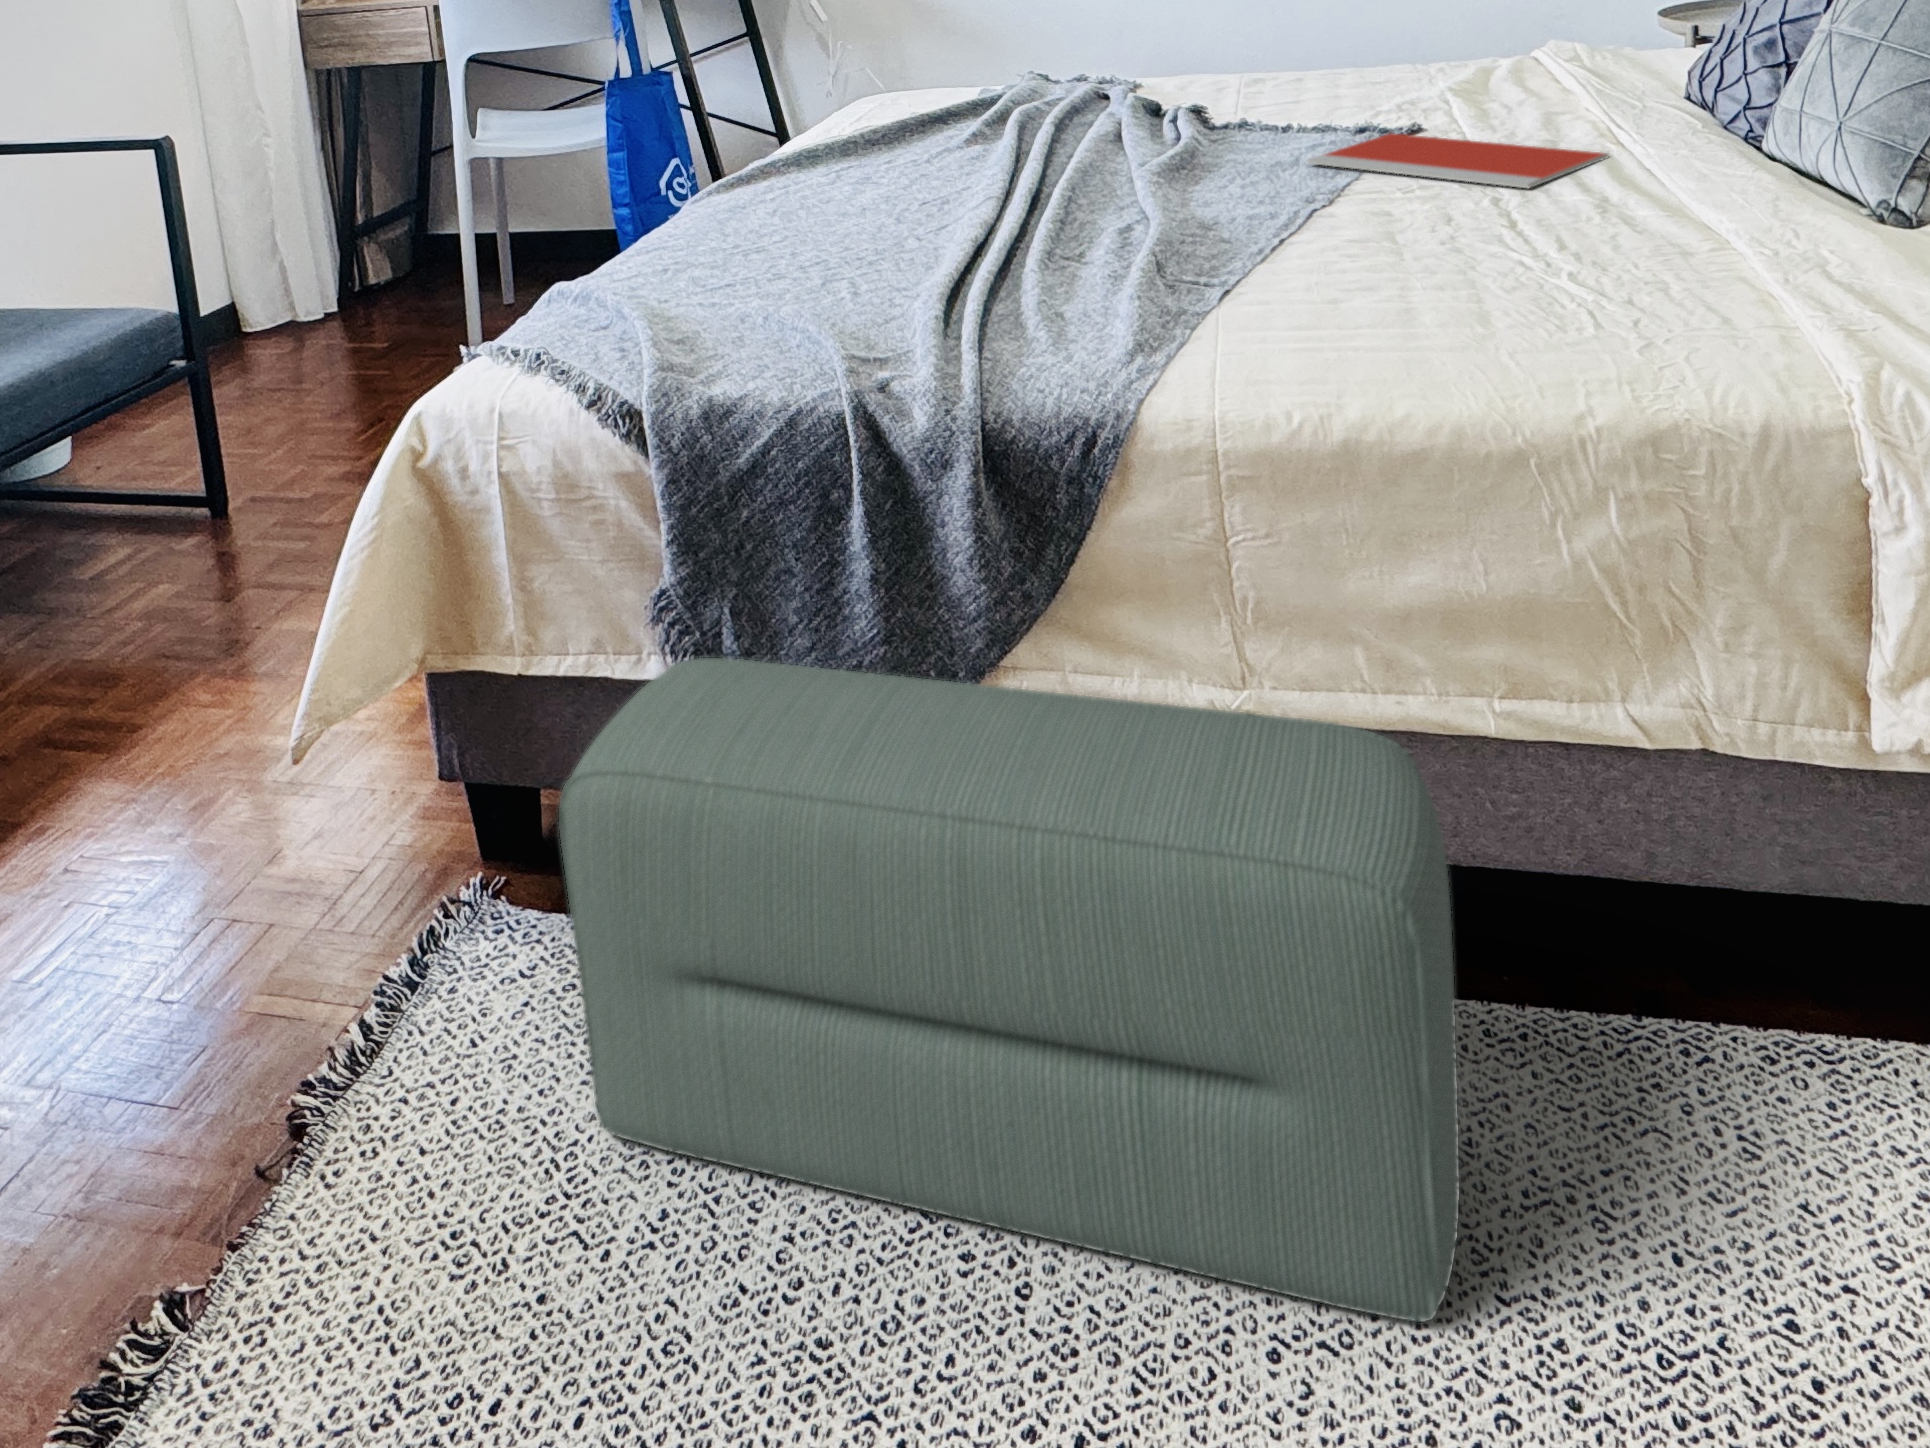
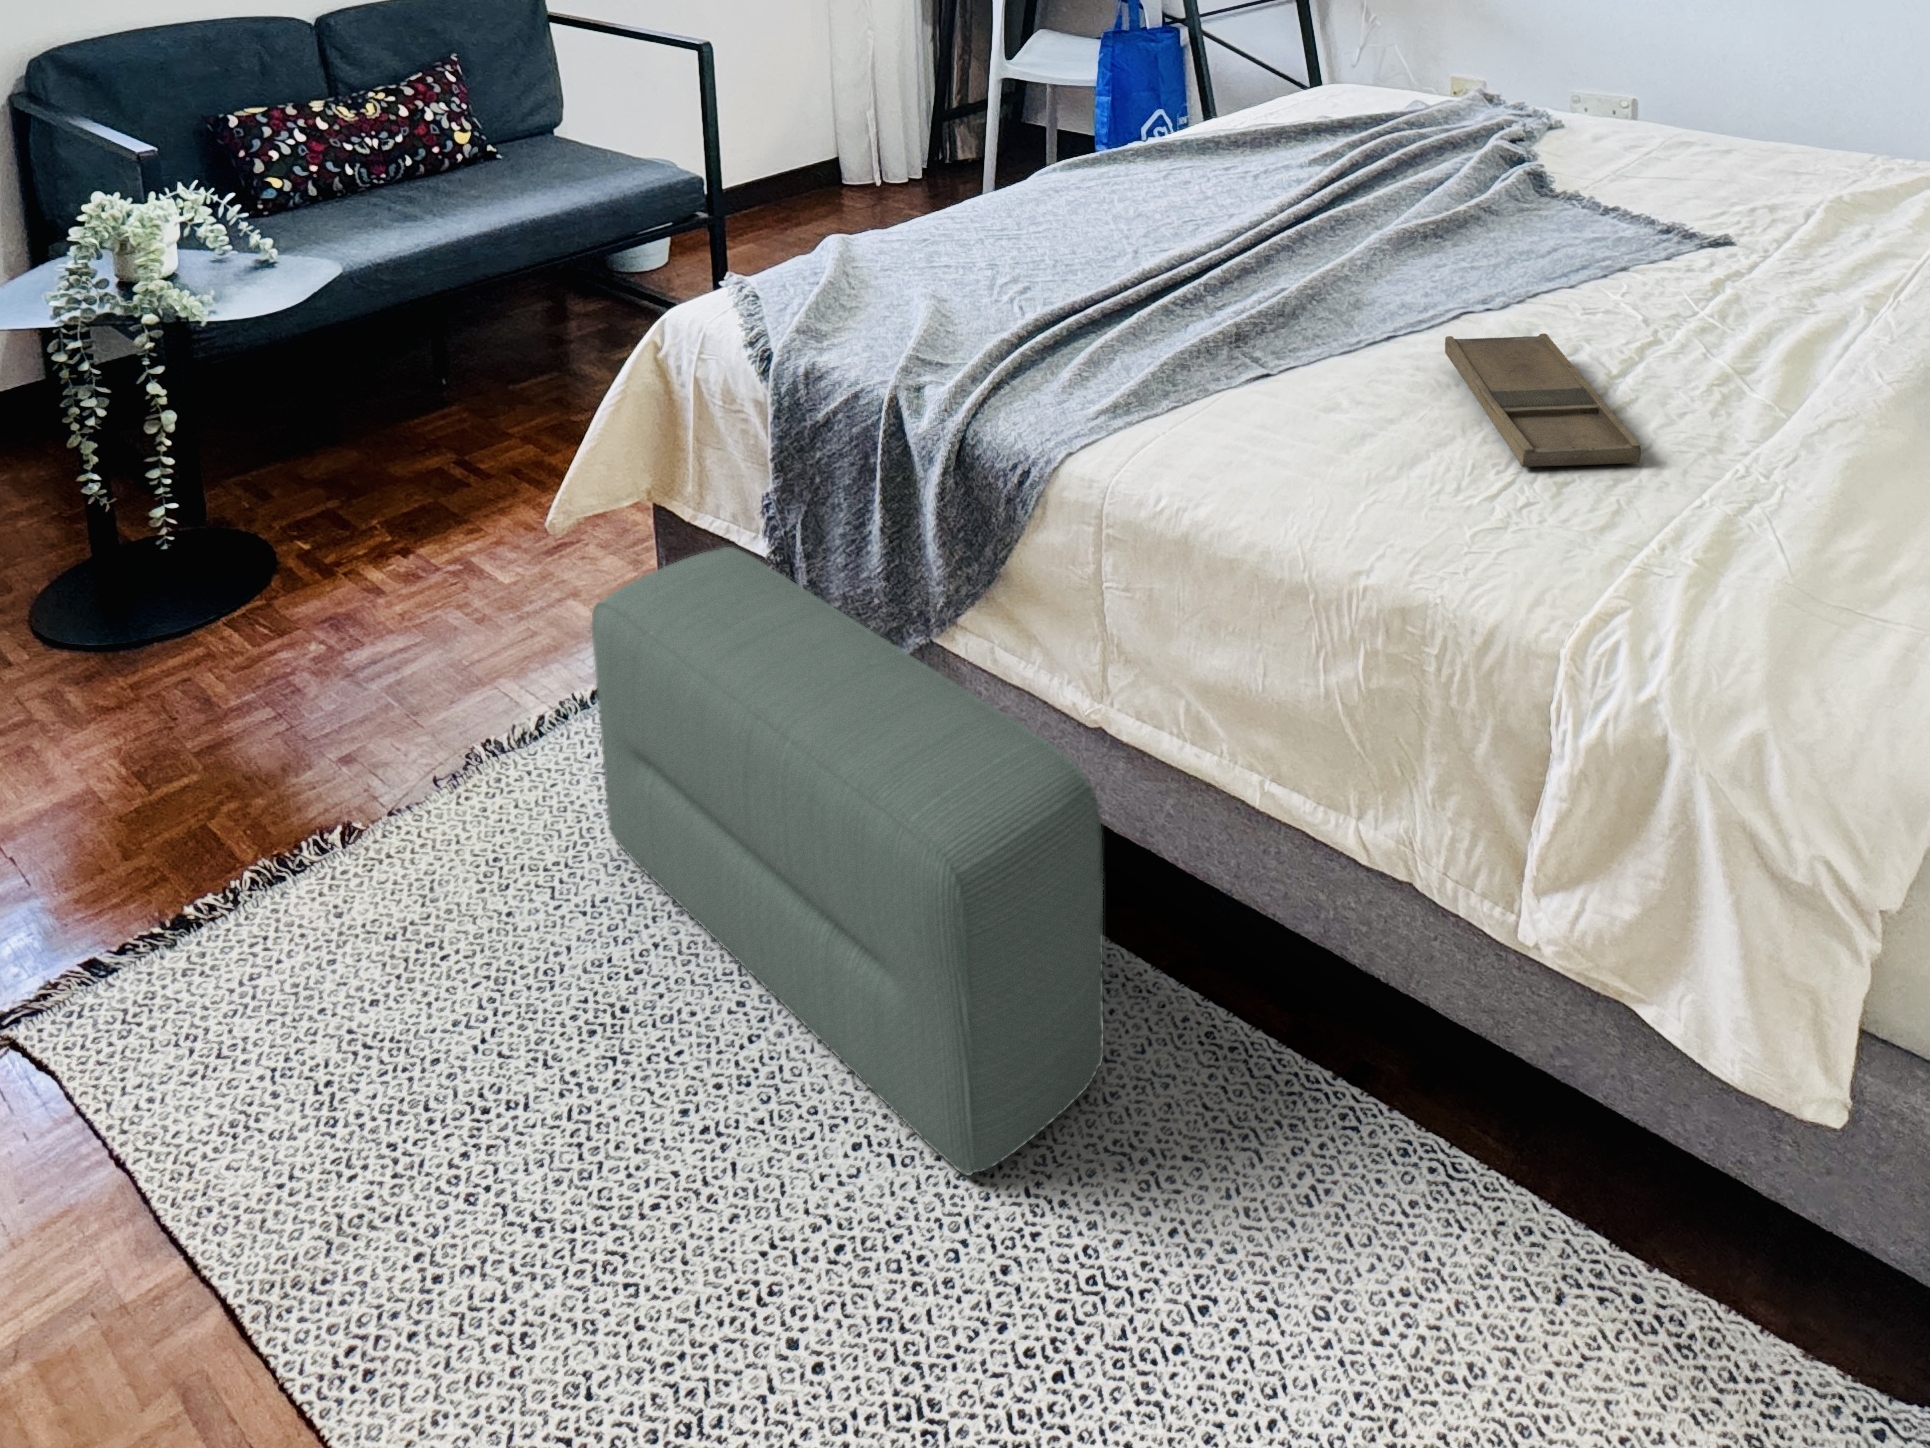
notebook: present [1308,133,1608,188] -> none [1508,243,1784,340]
tray: none [1401,189,1702,288] -> present [1445,333,1641,467]

